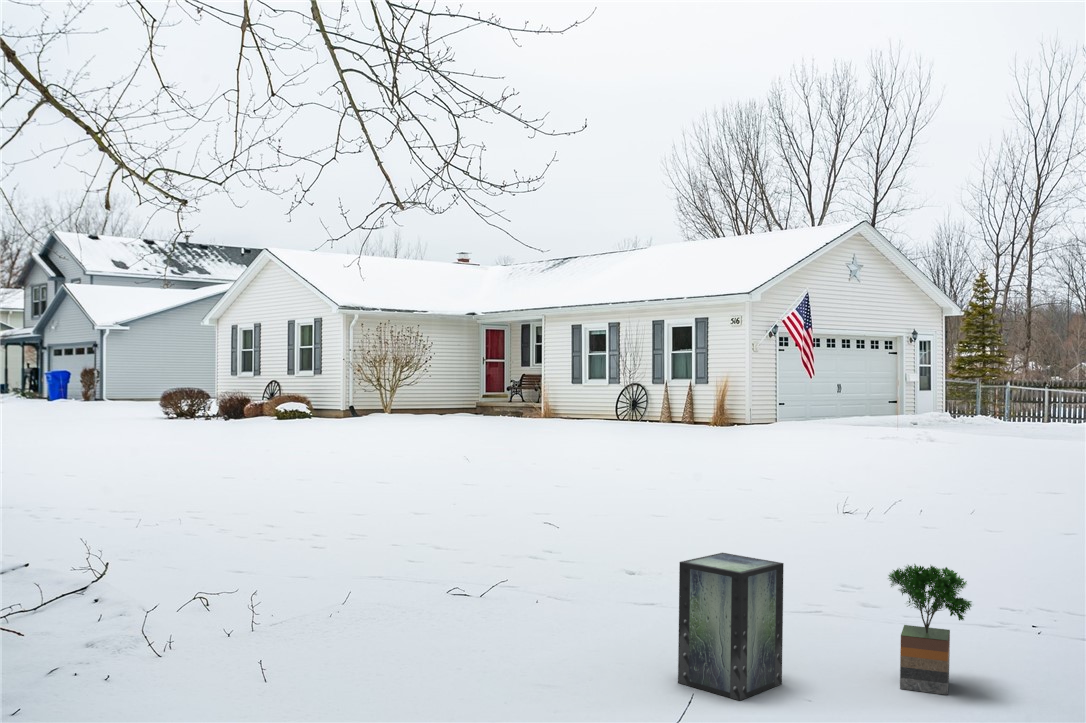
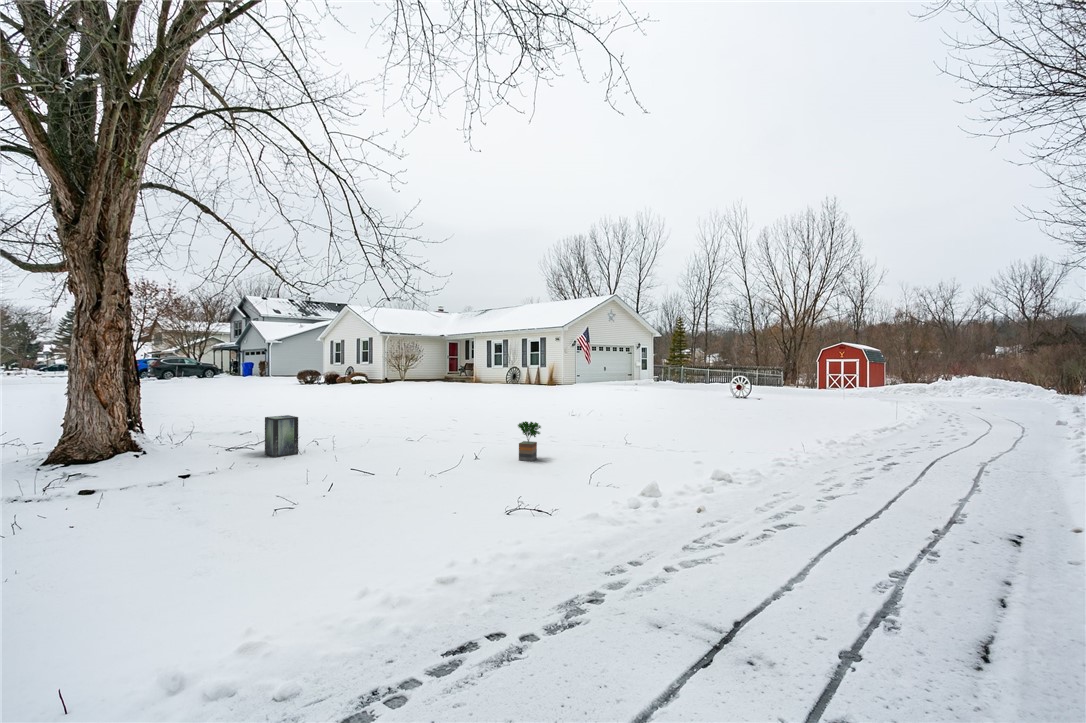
storage box: present [678,553,784,700] -> present [265,415,298,458]

